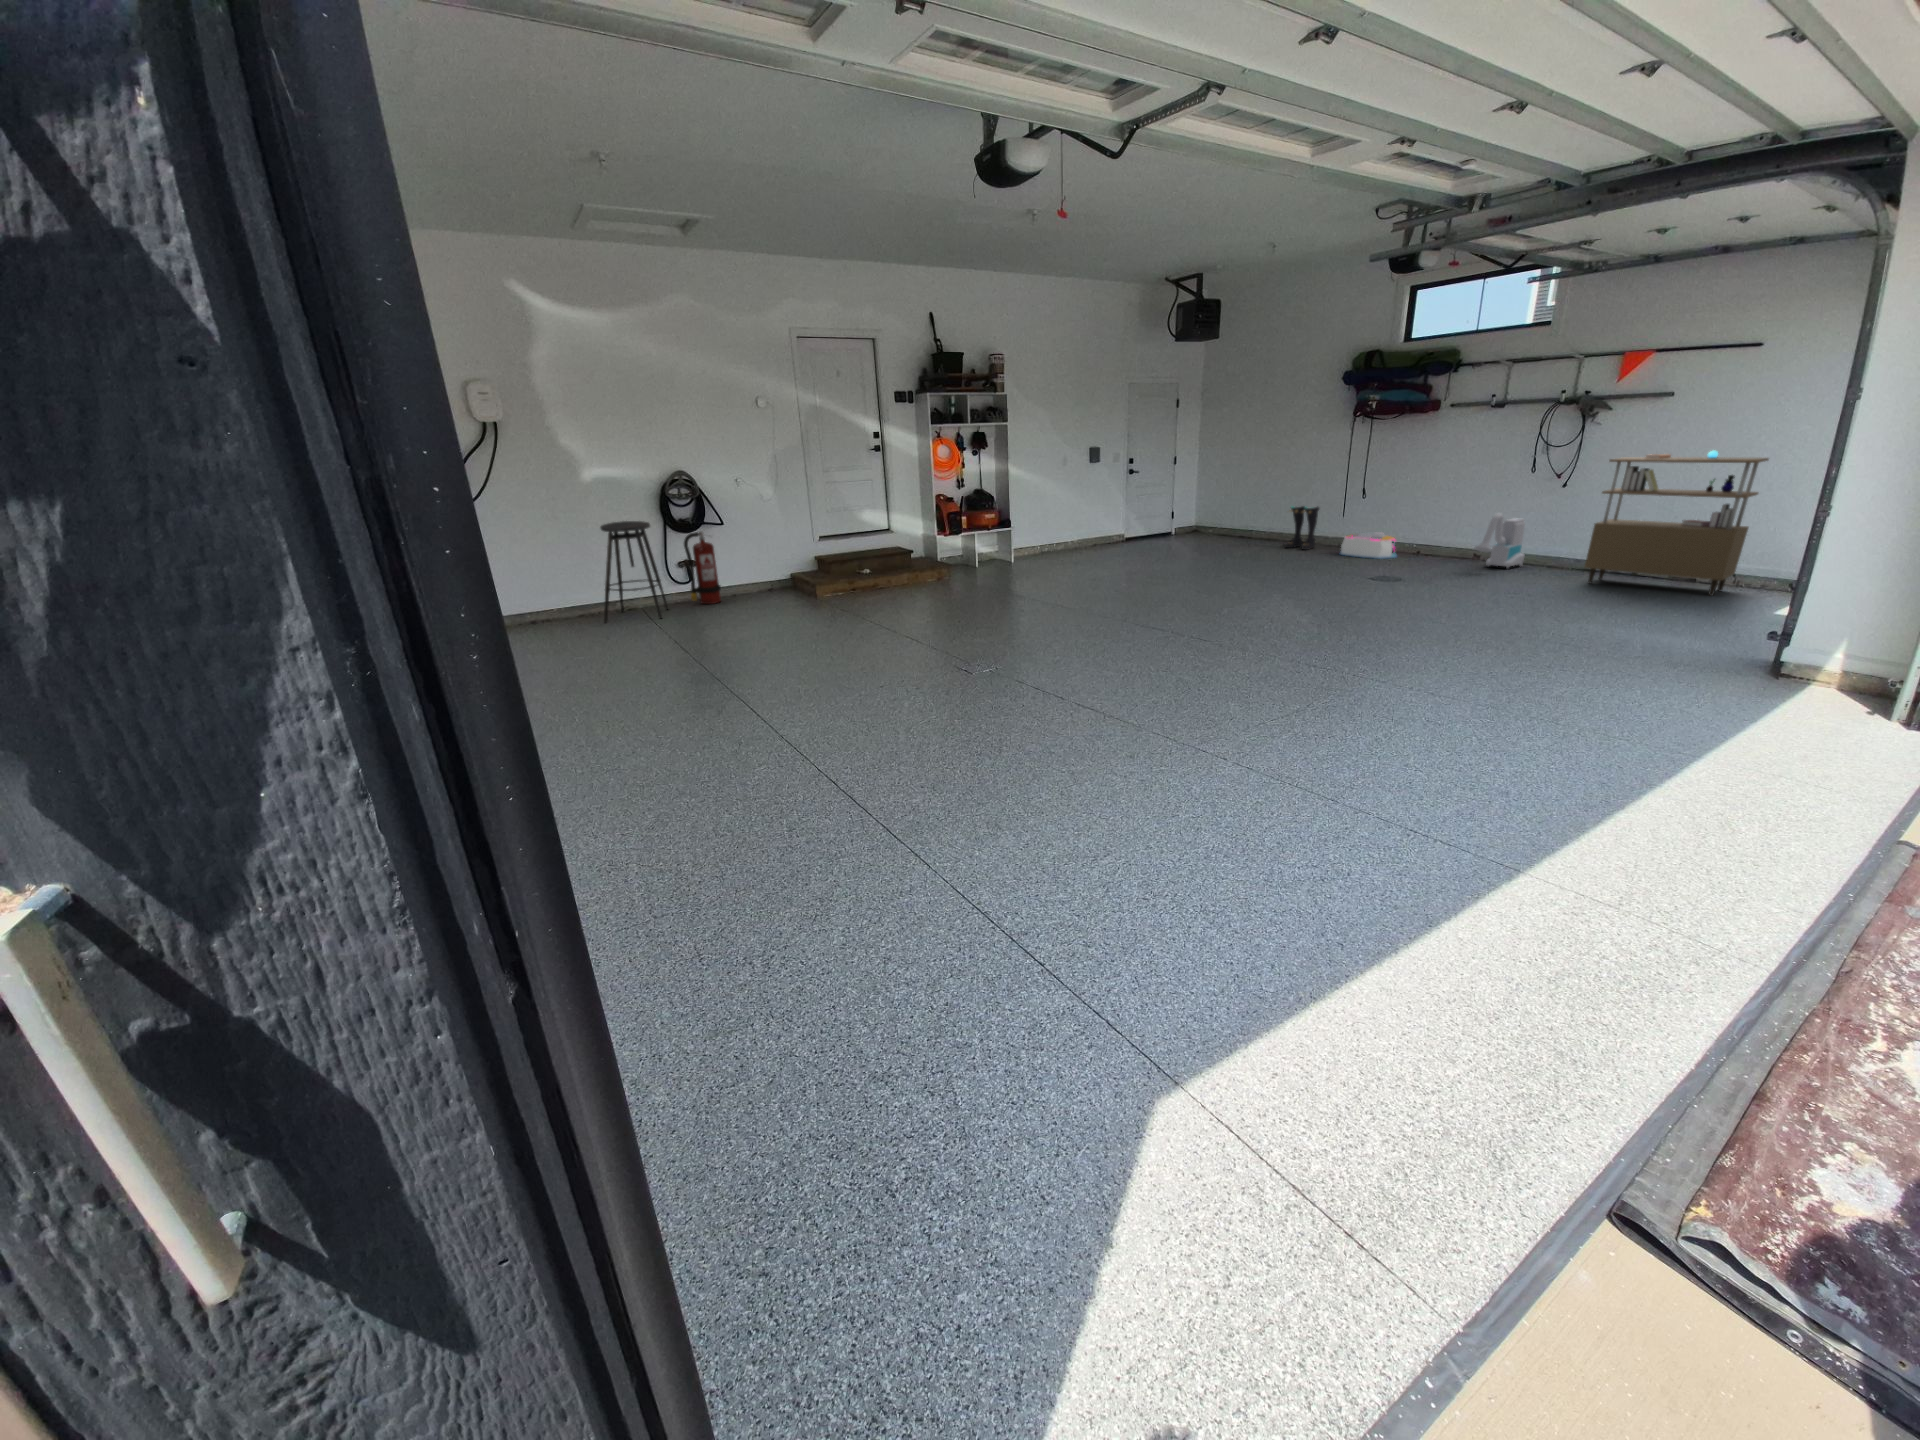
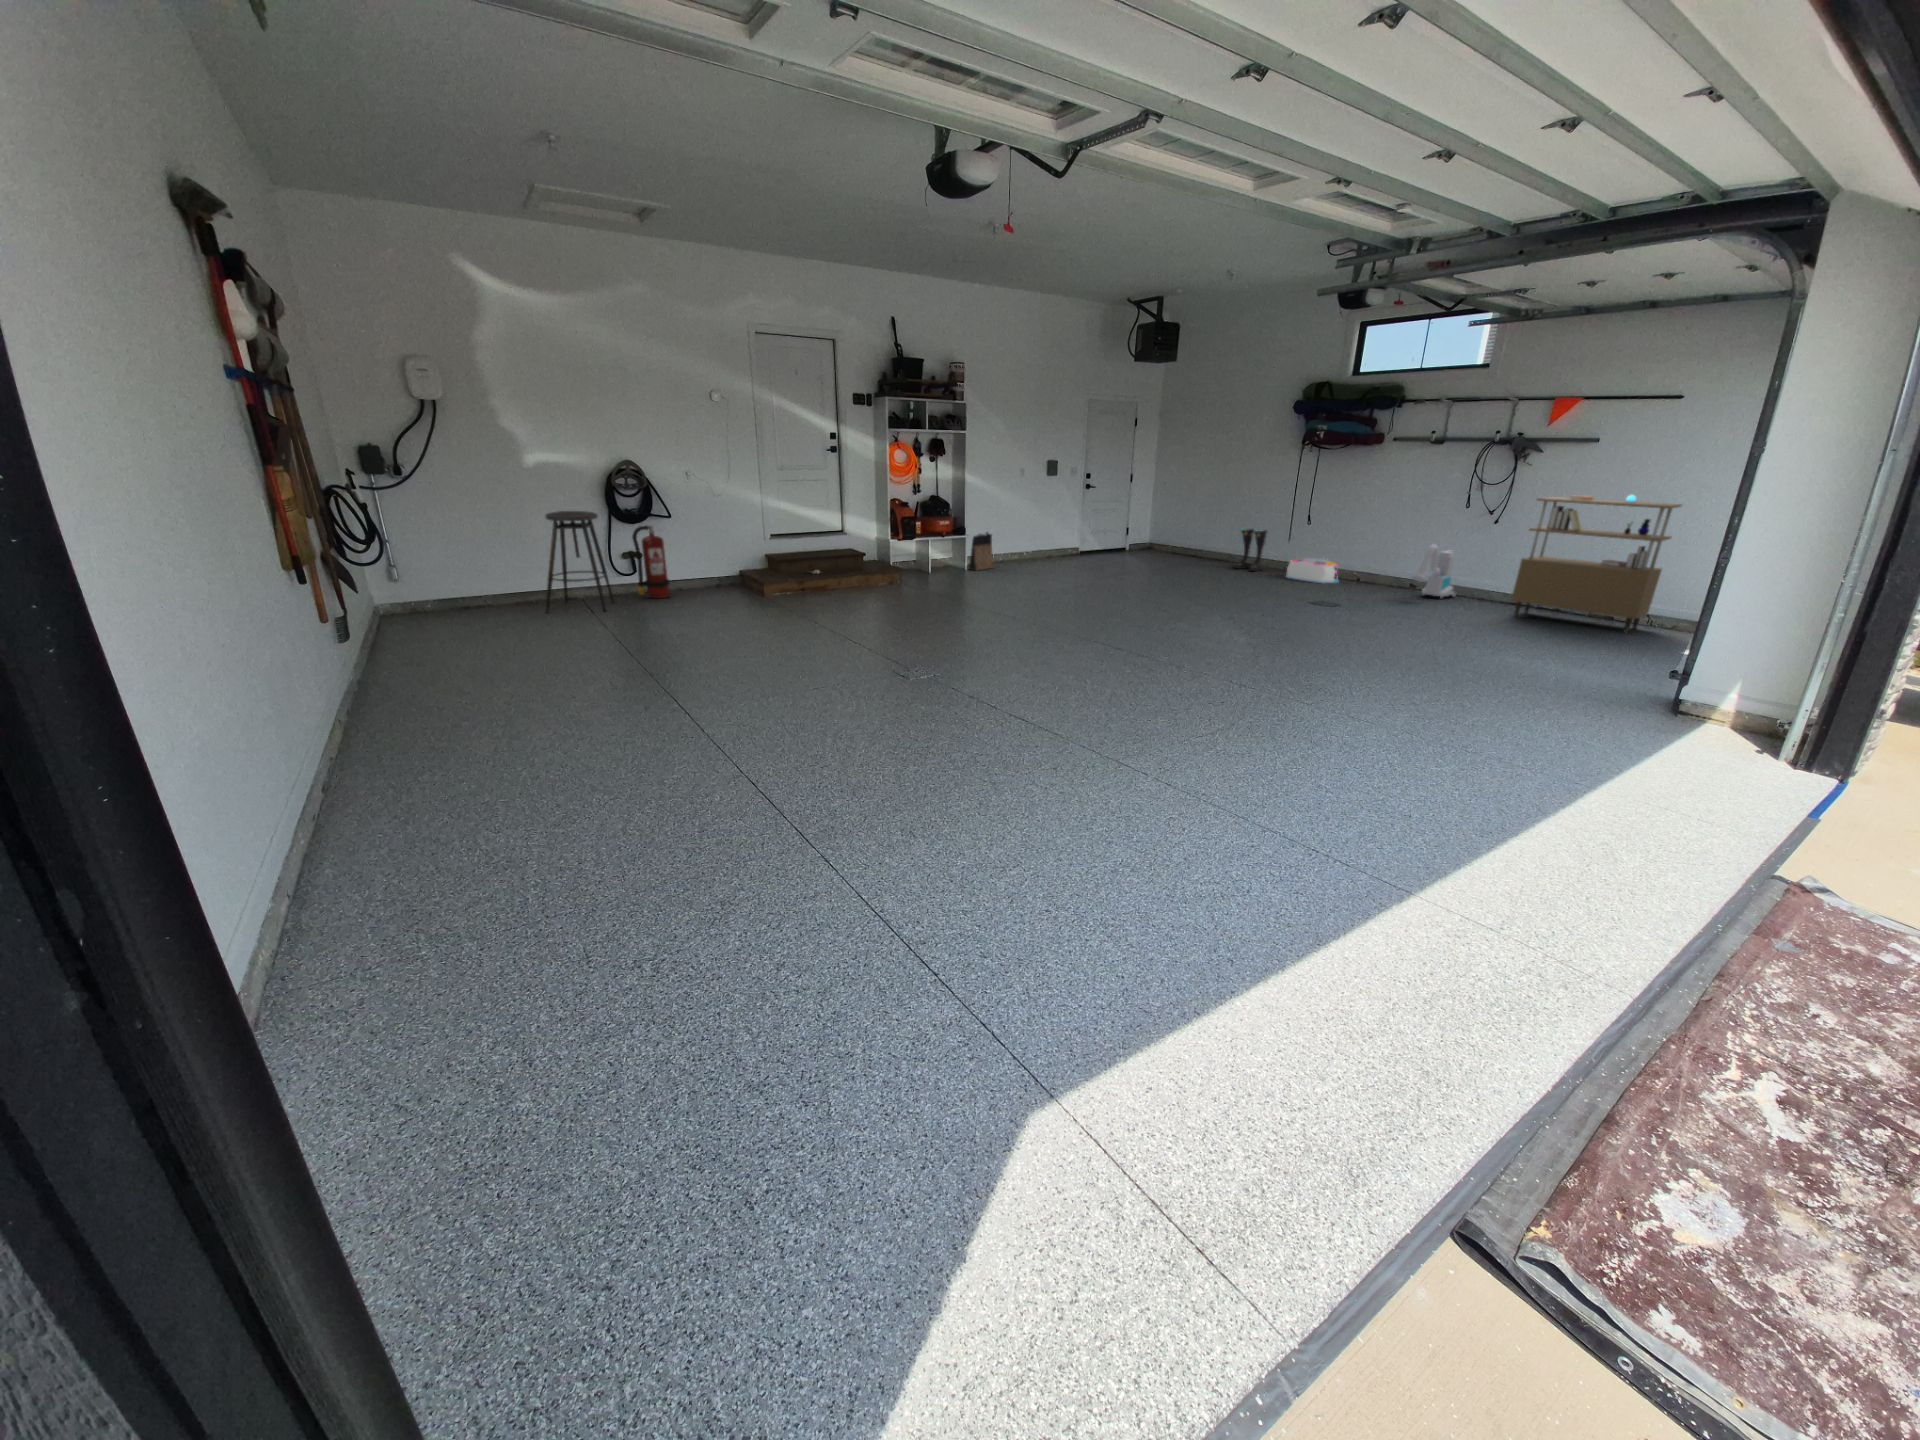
bag: none [1013,522,1039,562] -> present [969,533,994,571]

